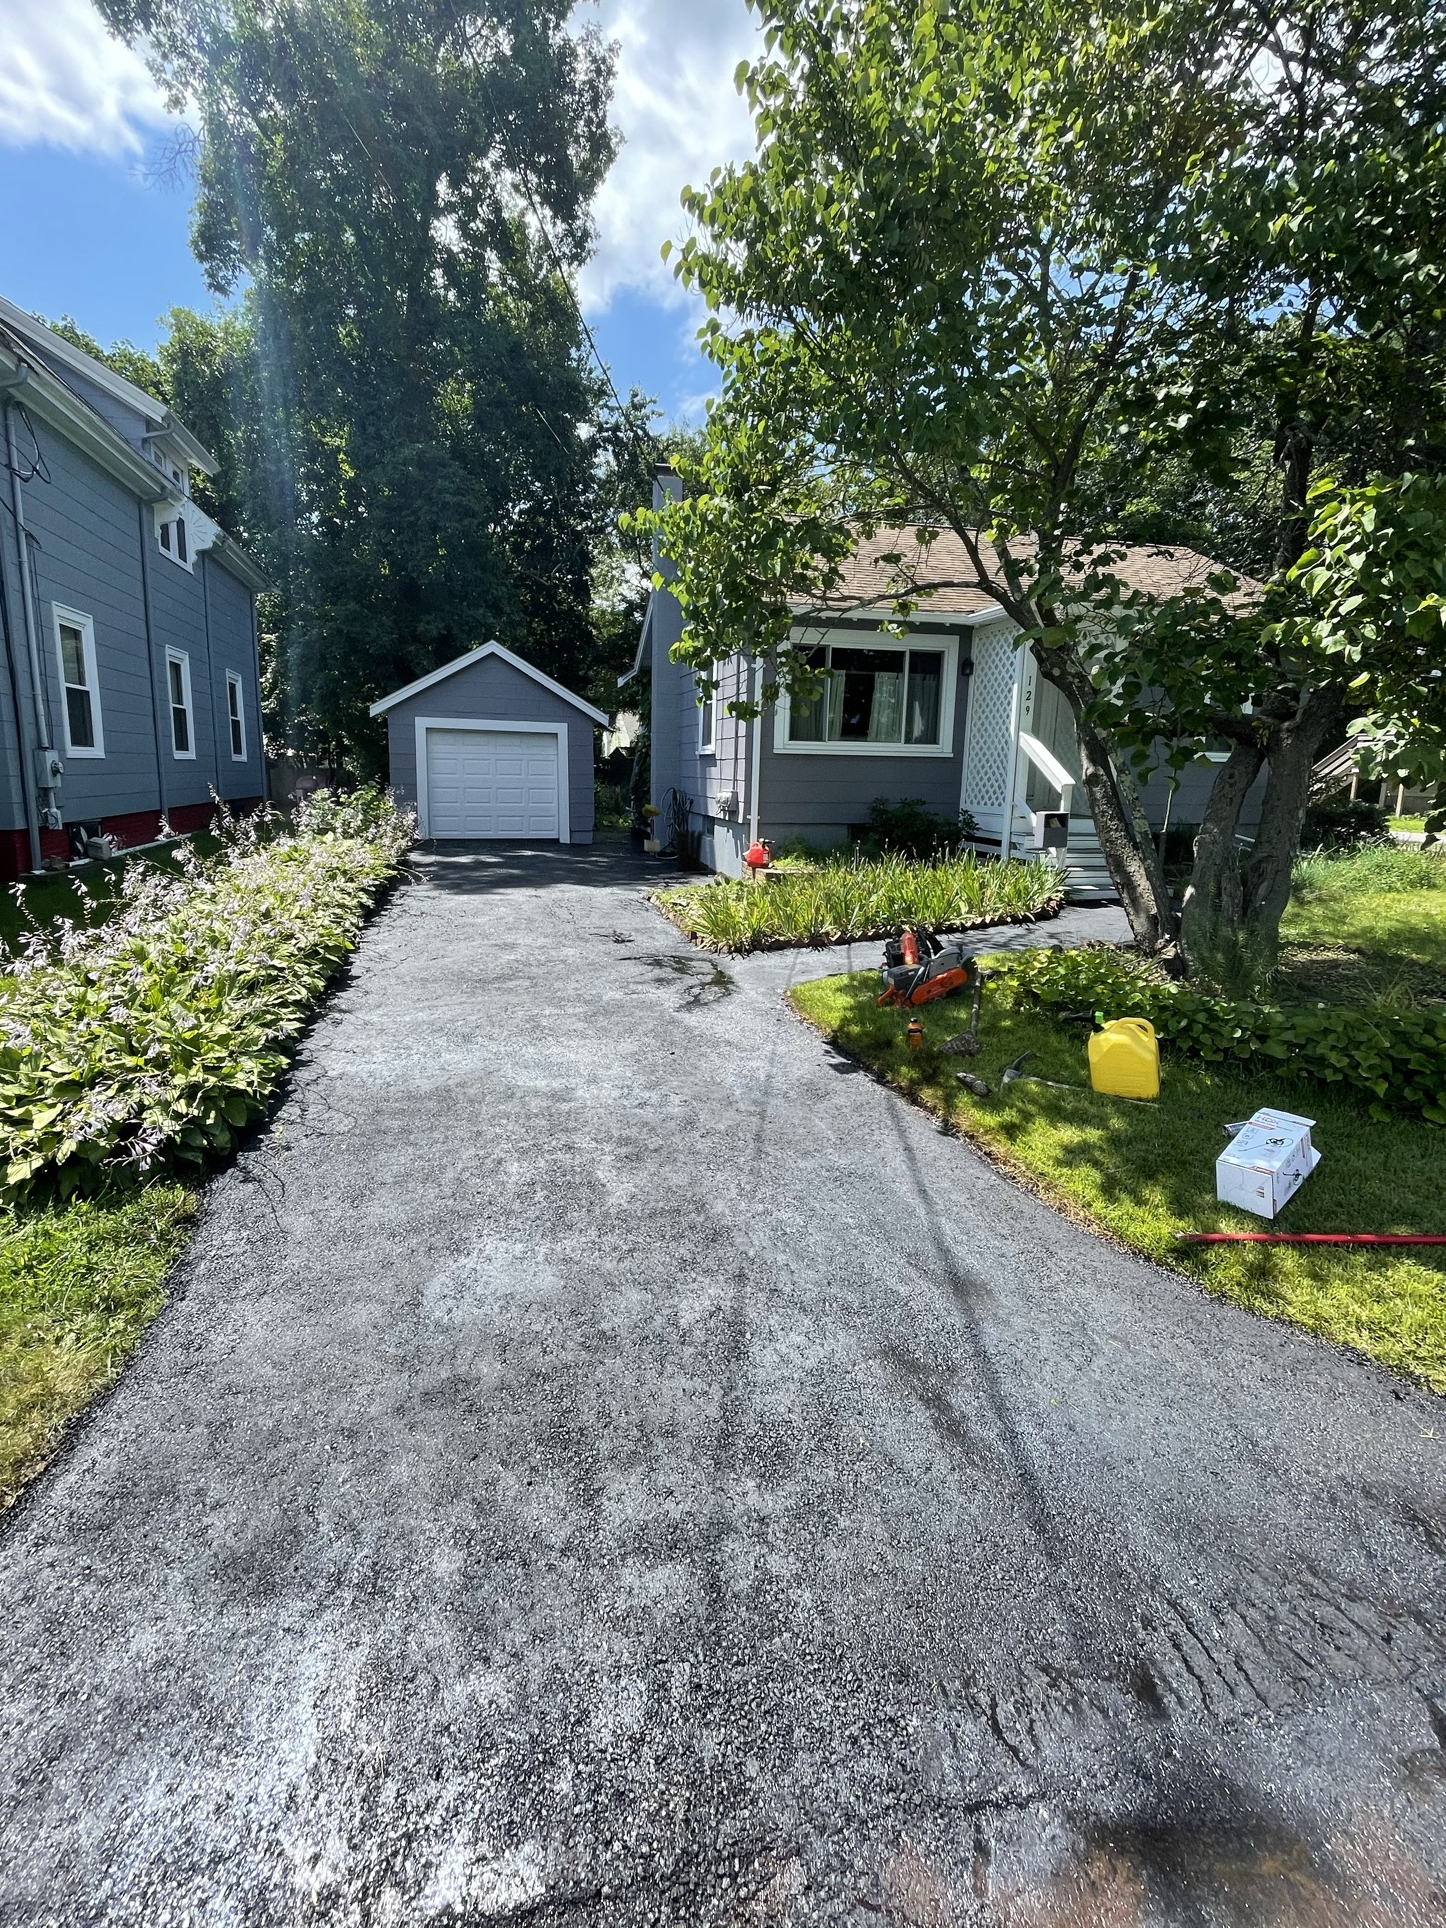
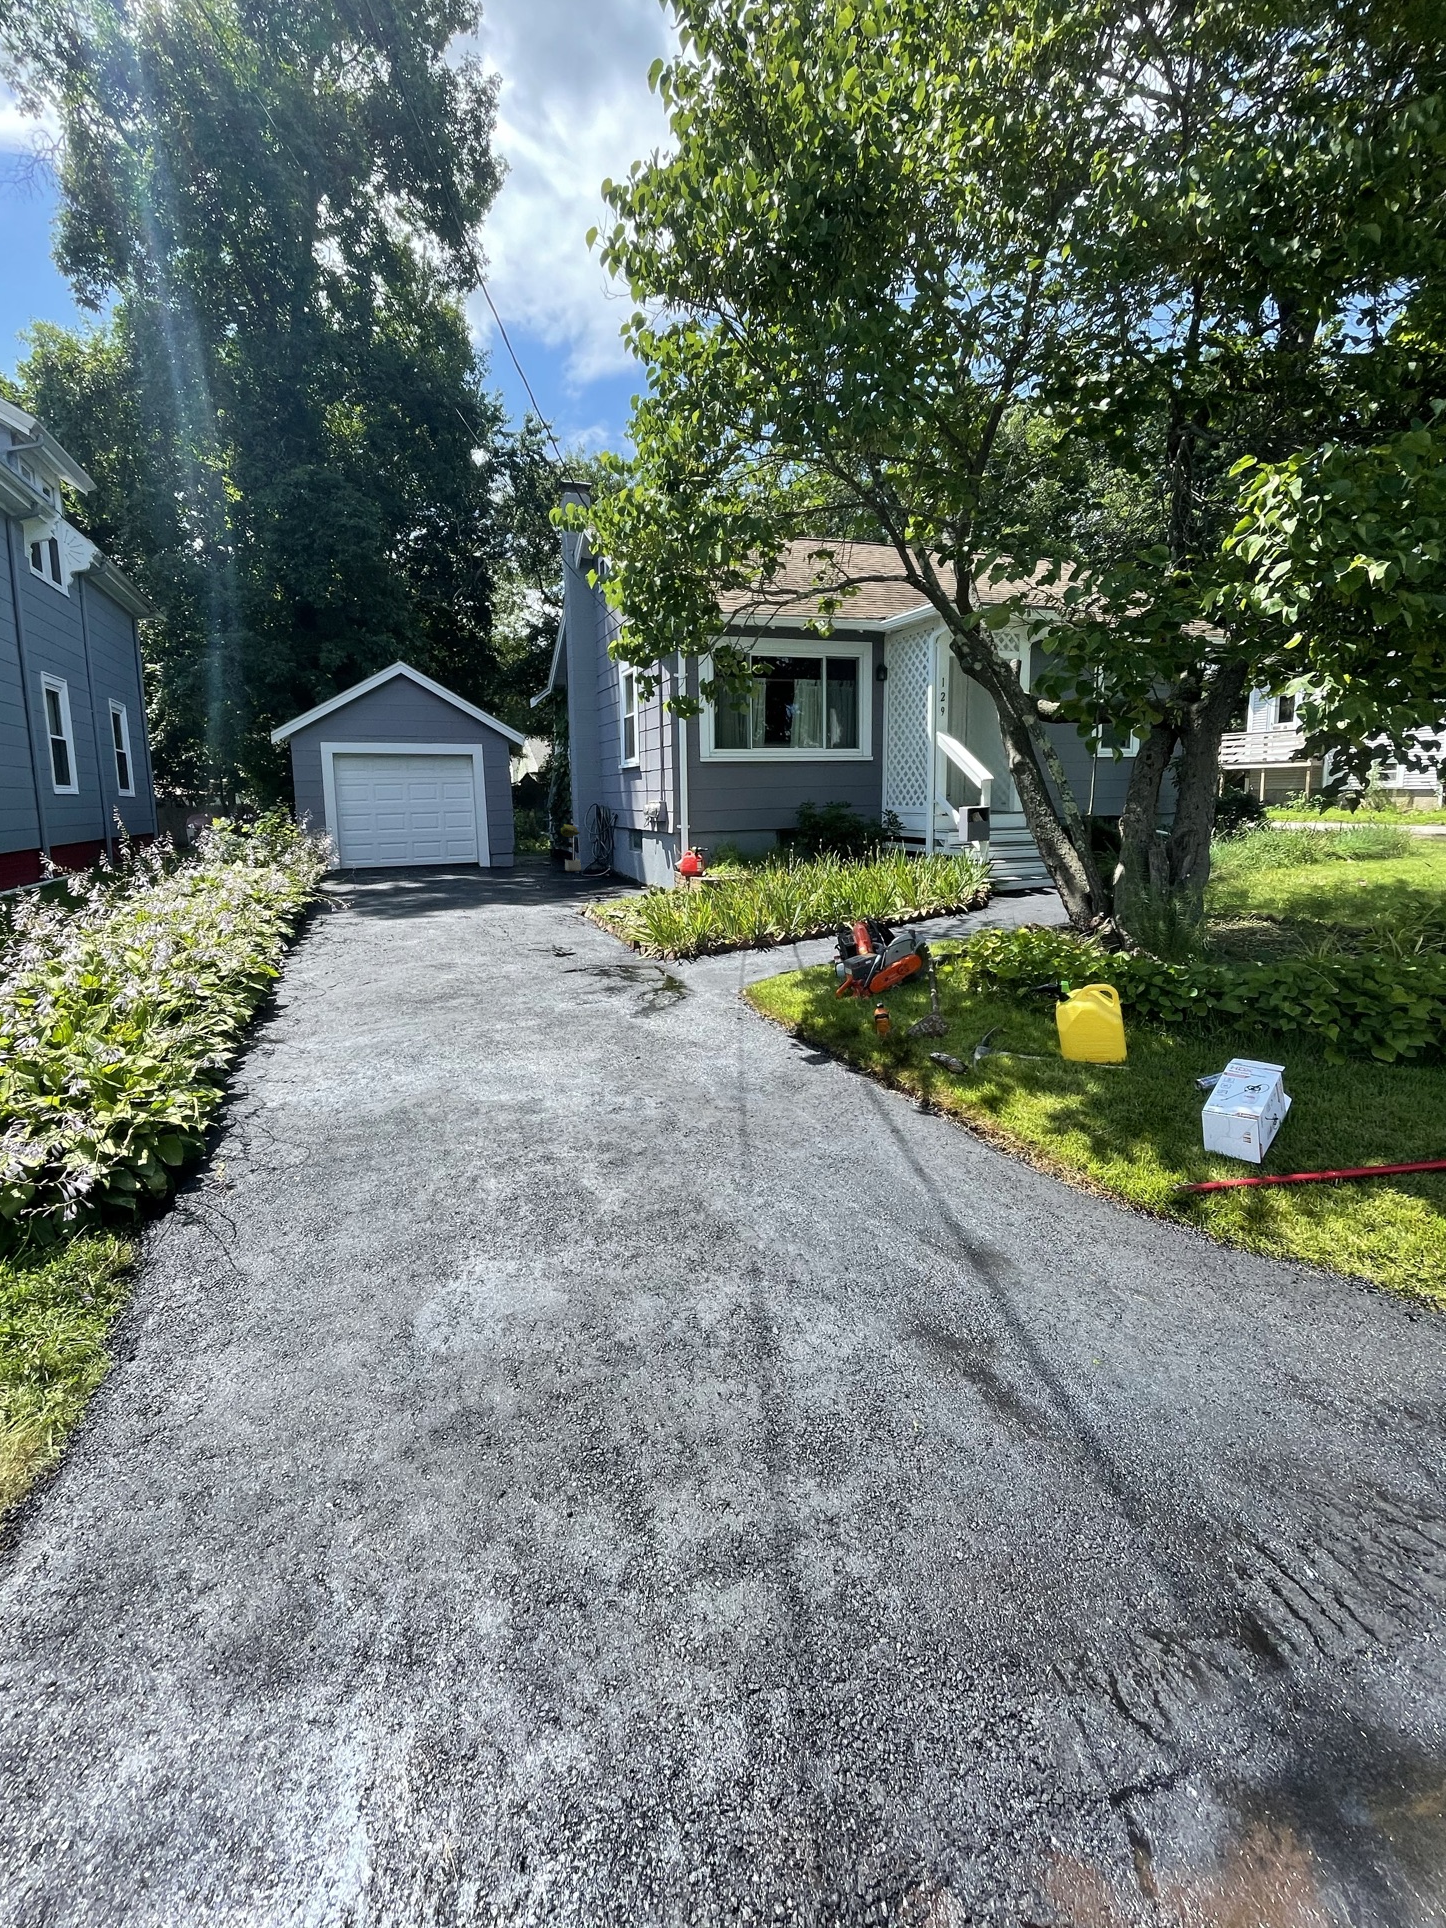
waste bin: present [675,830,704,870] -> none [596,845,627,886]

